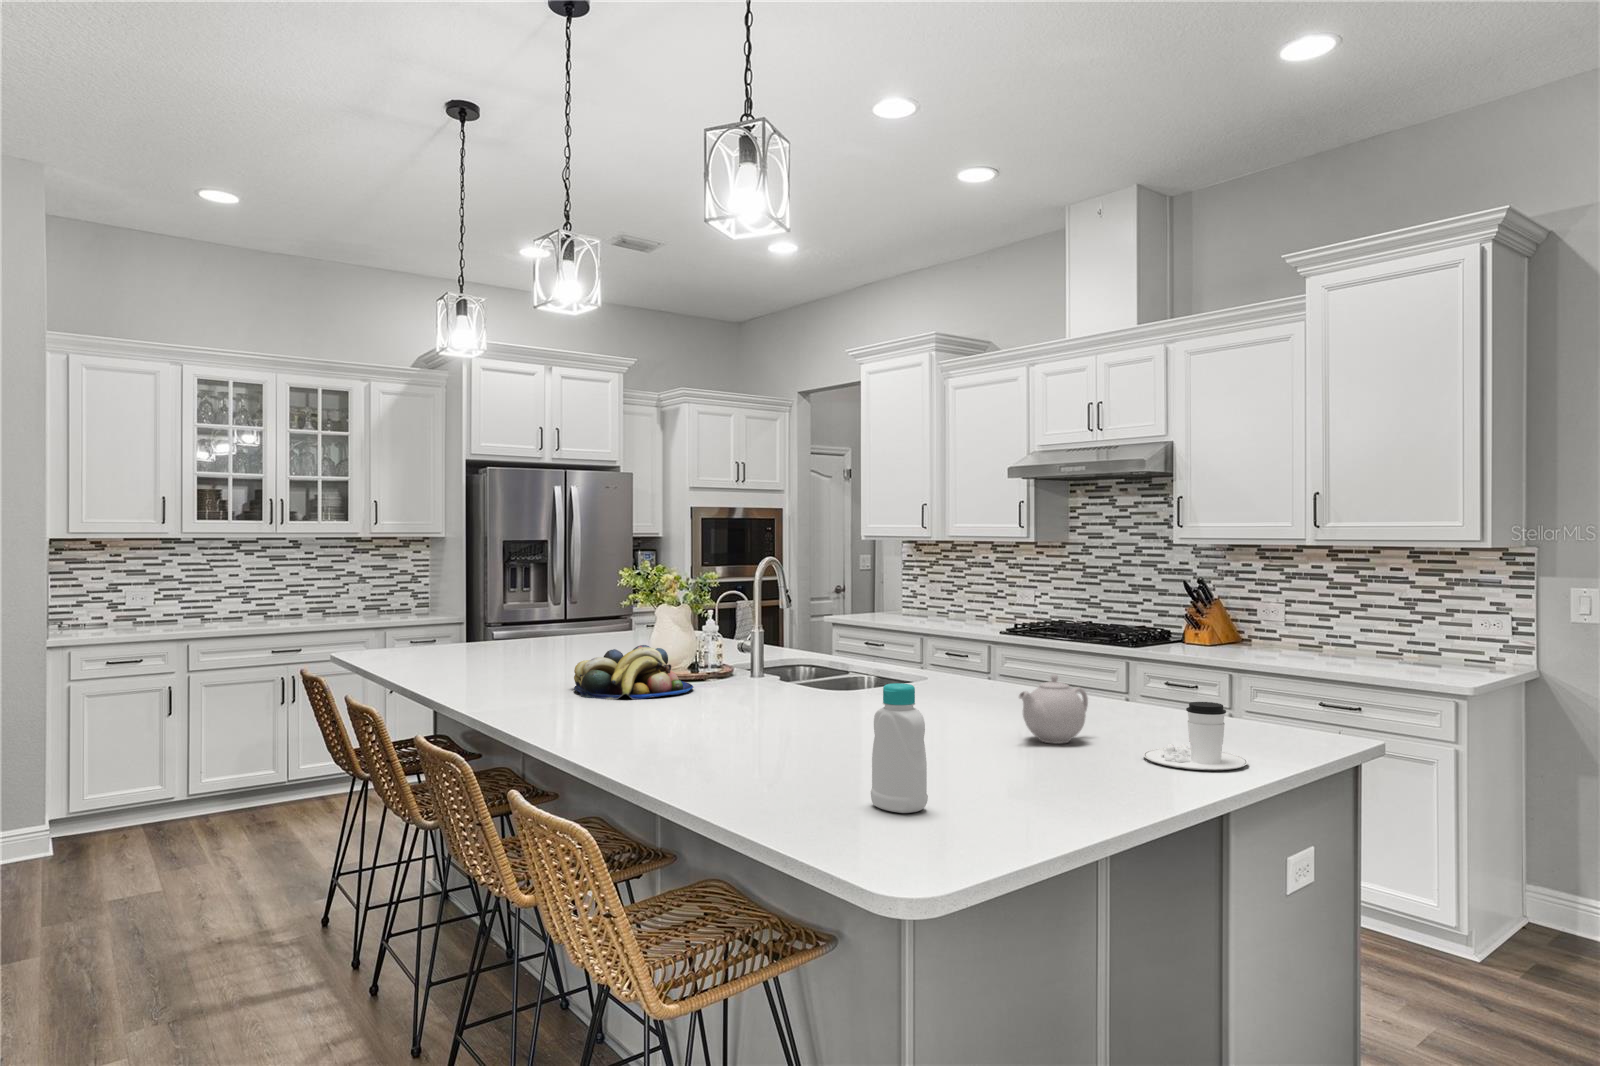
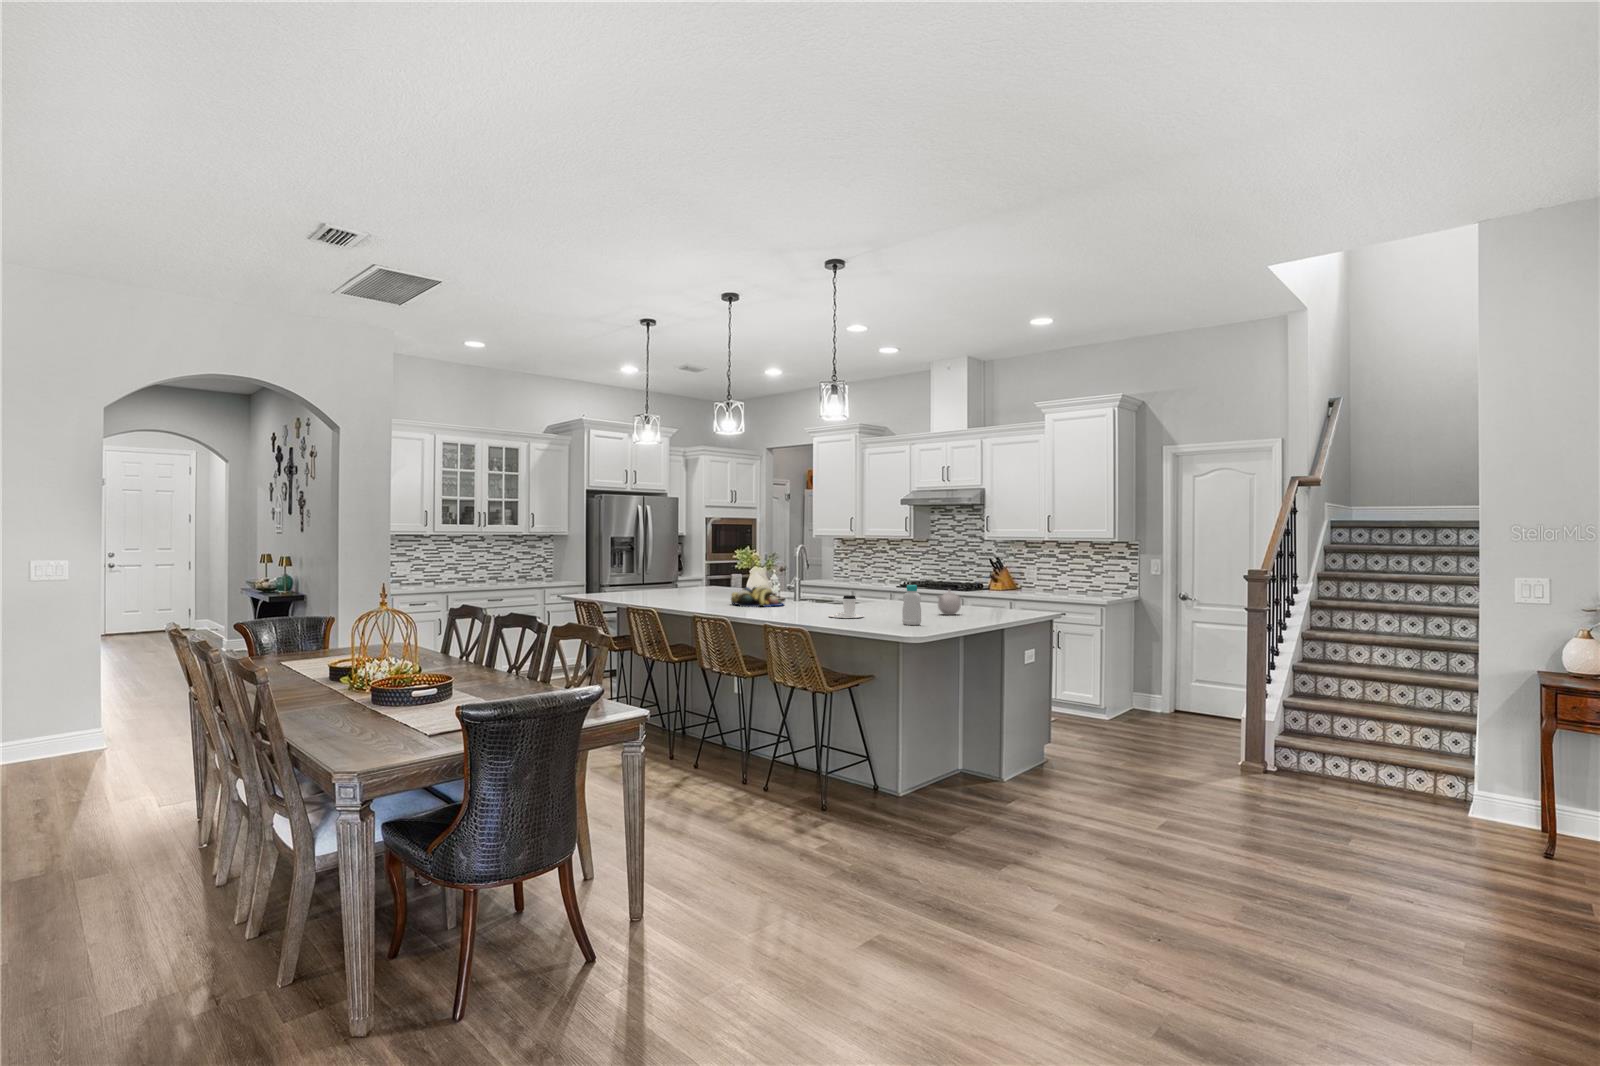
coffee cup: present [1143,702,1248,770] -> present [828,595,864,618]

